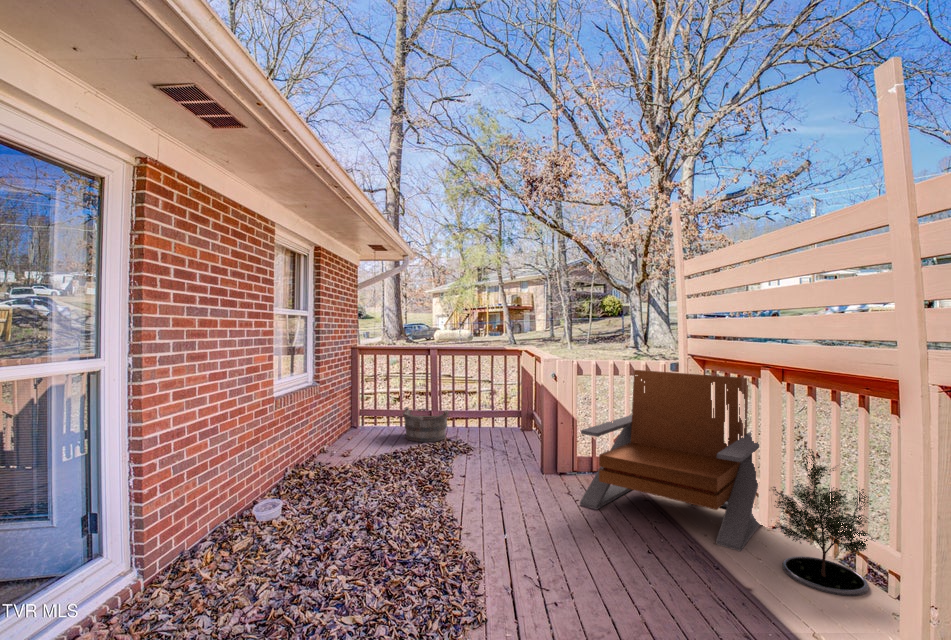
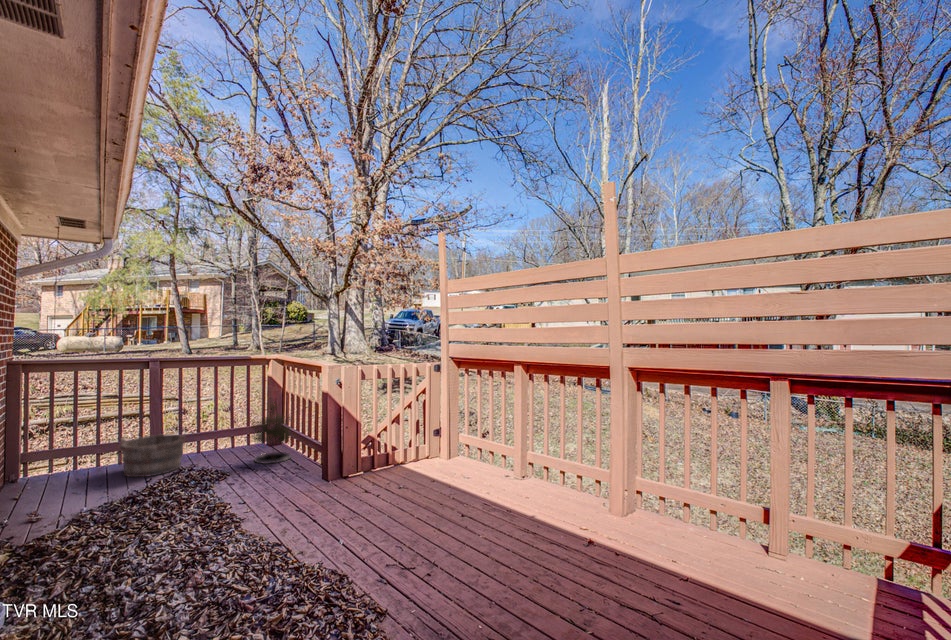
lounge chair: present [580,370,760,551] -> none [377,374,502,497]
potted tree: present [772,449,875,596] -> present [252,402,291,464]

